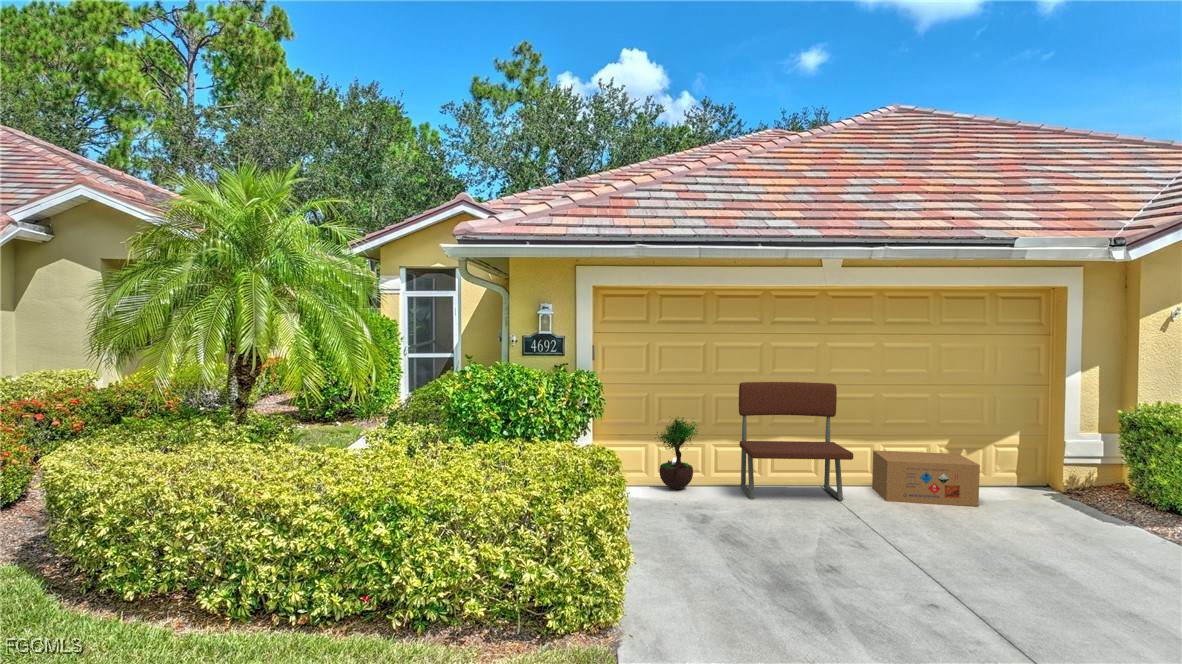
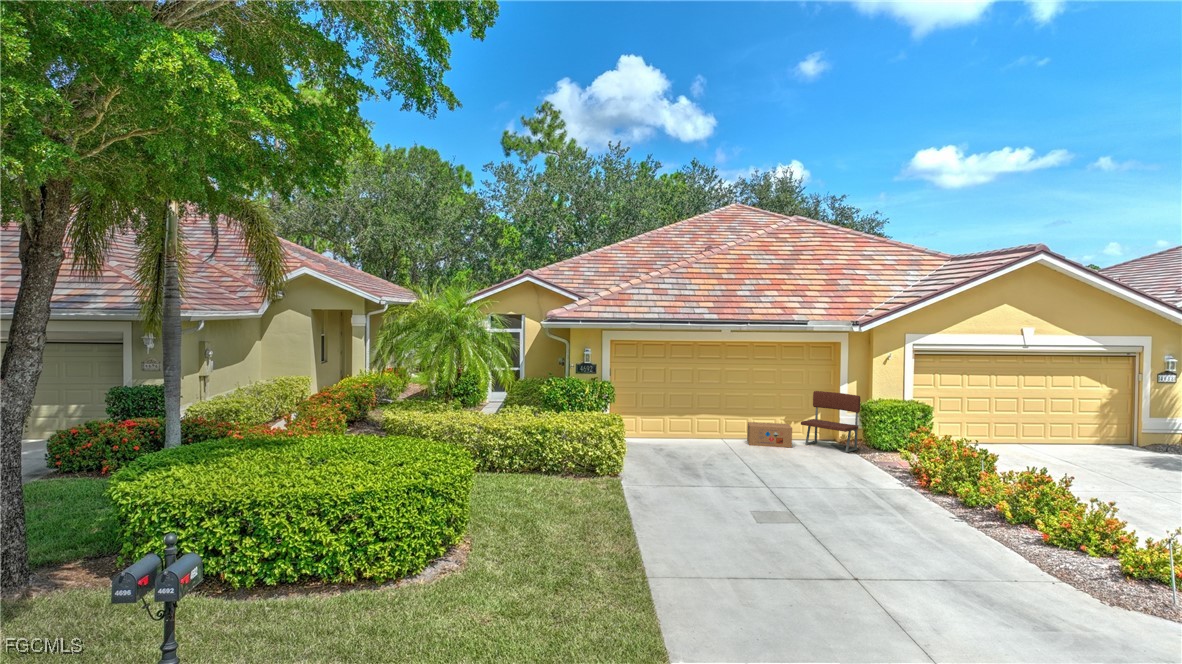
bench: present [739,382,853,500] -> present [801,391,861,453]
potted tree: present [657,417,698,489] -> none [639,402,661,439]

